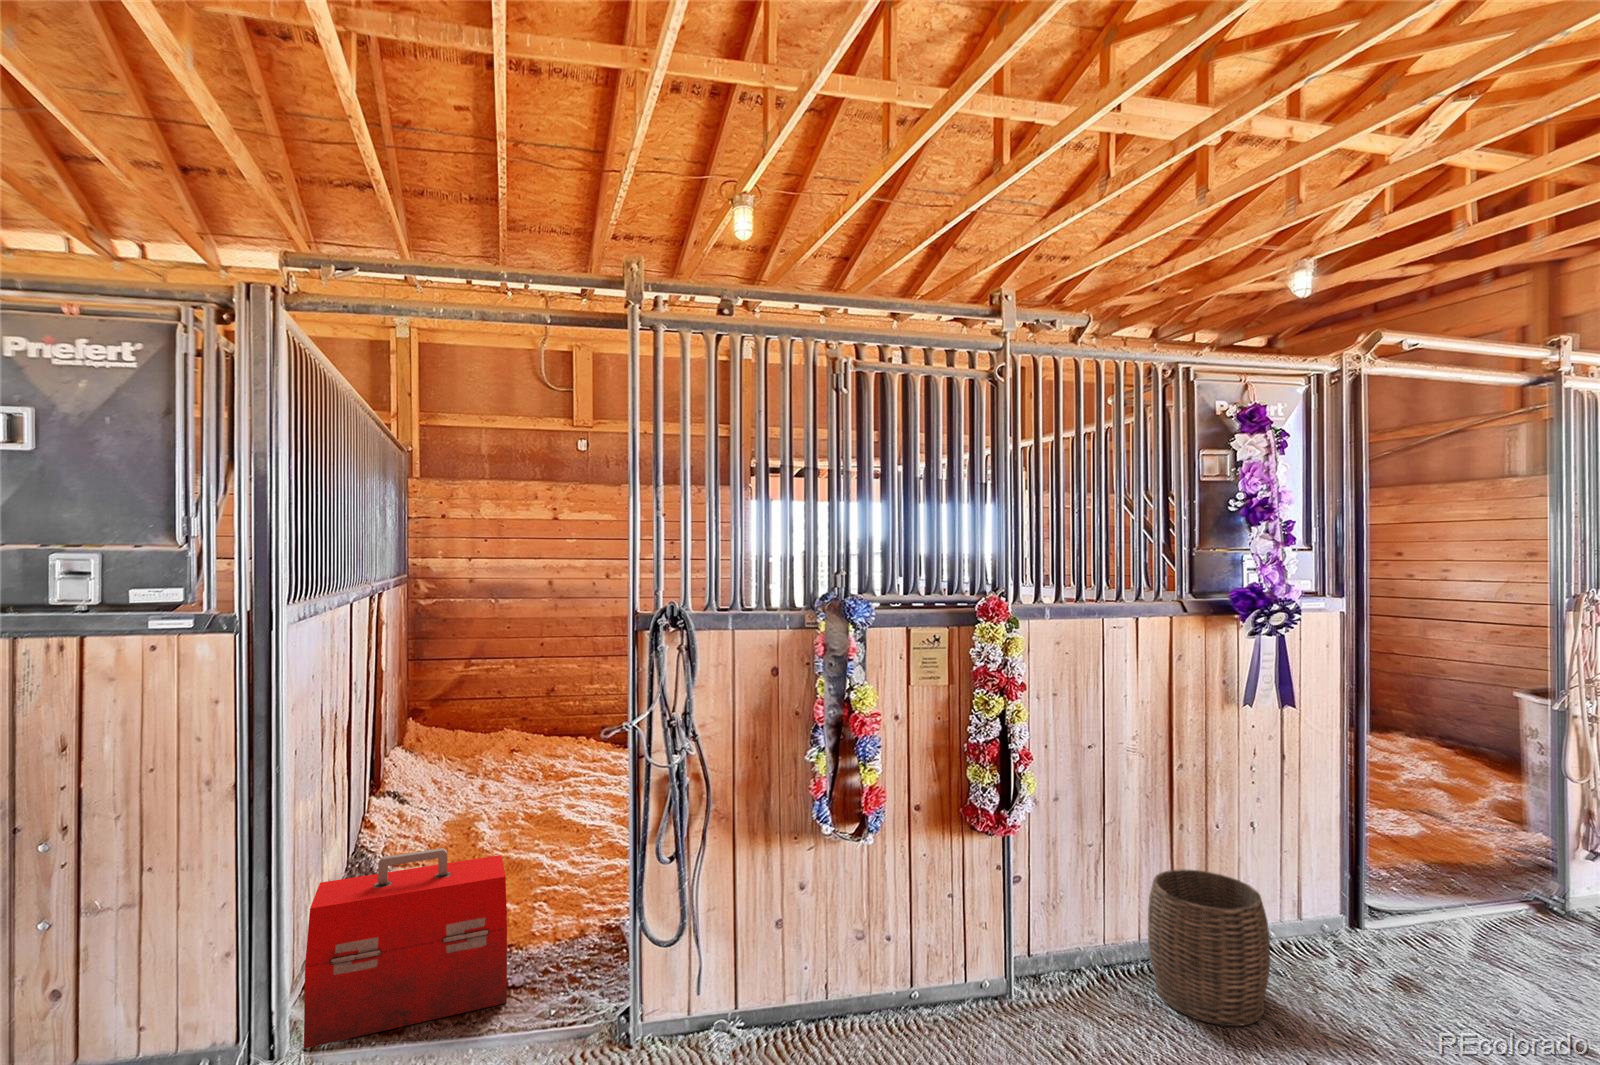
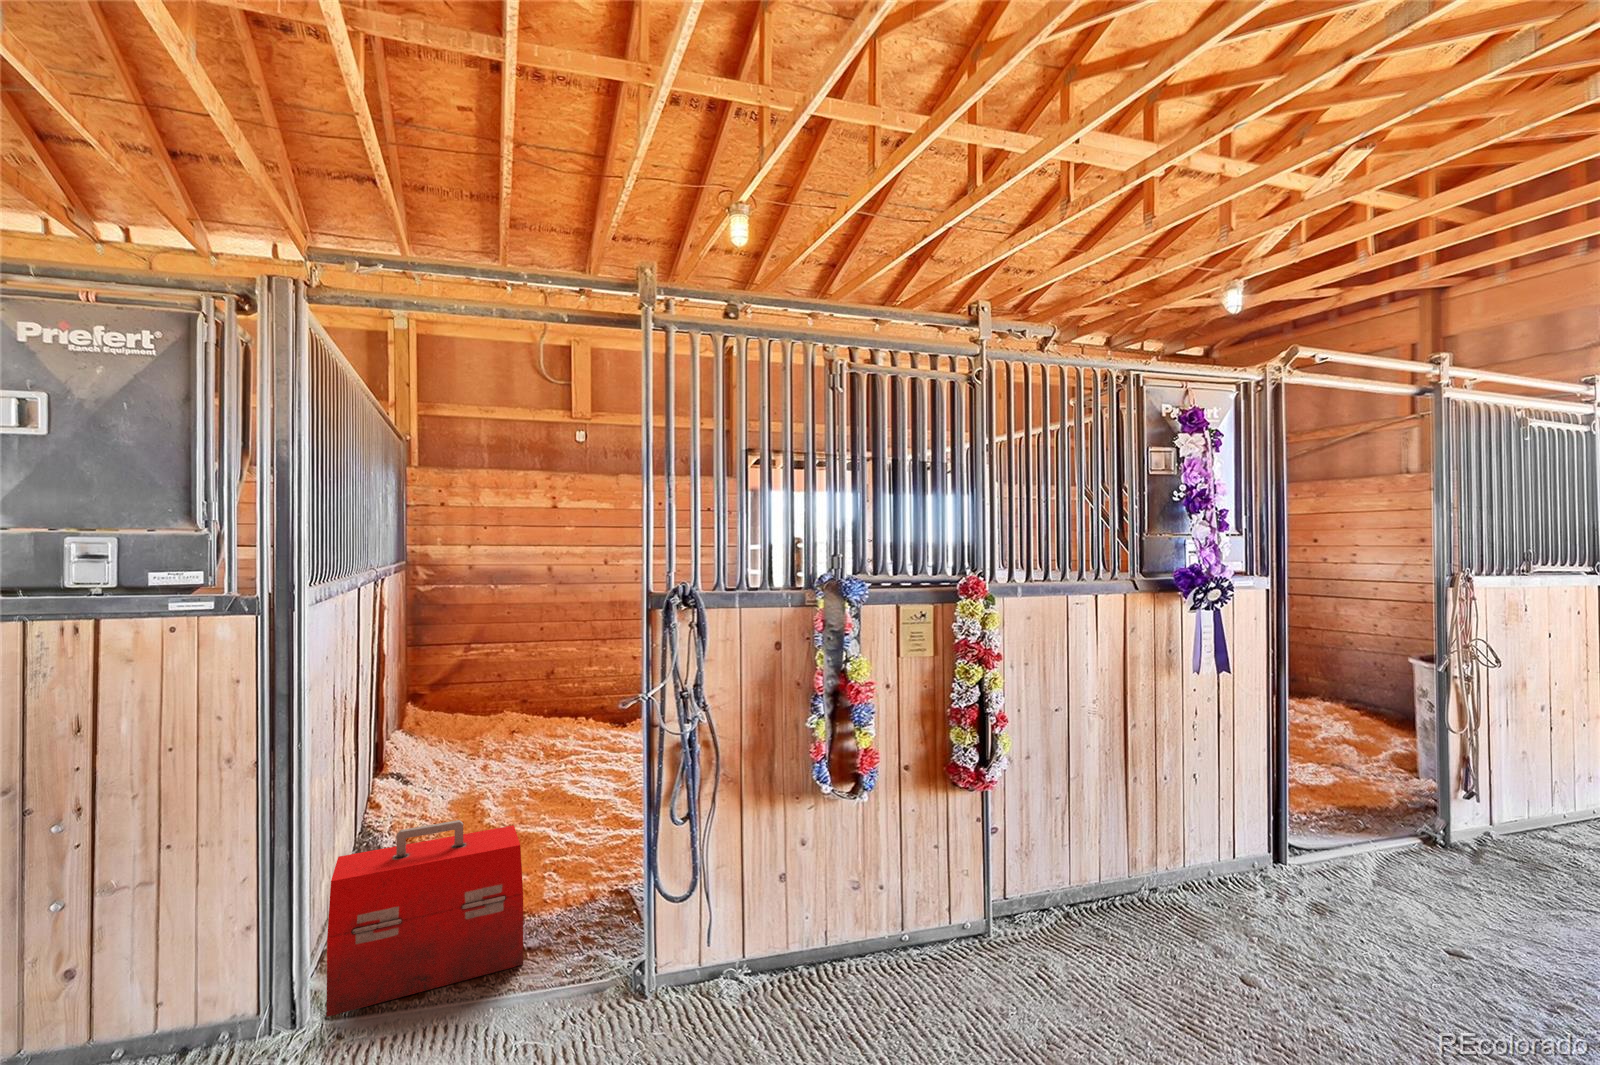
woven basket: present [1148,870,1270,1026] -> none [1109,819,1218,956]

